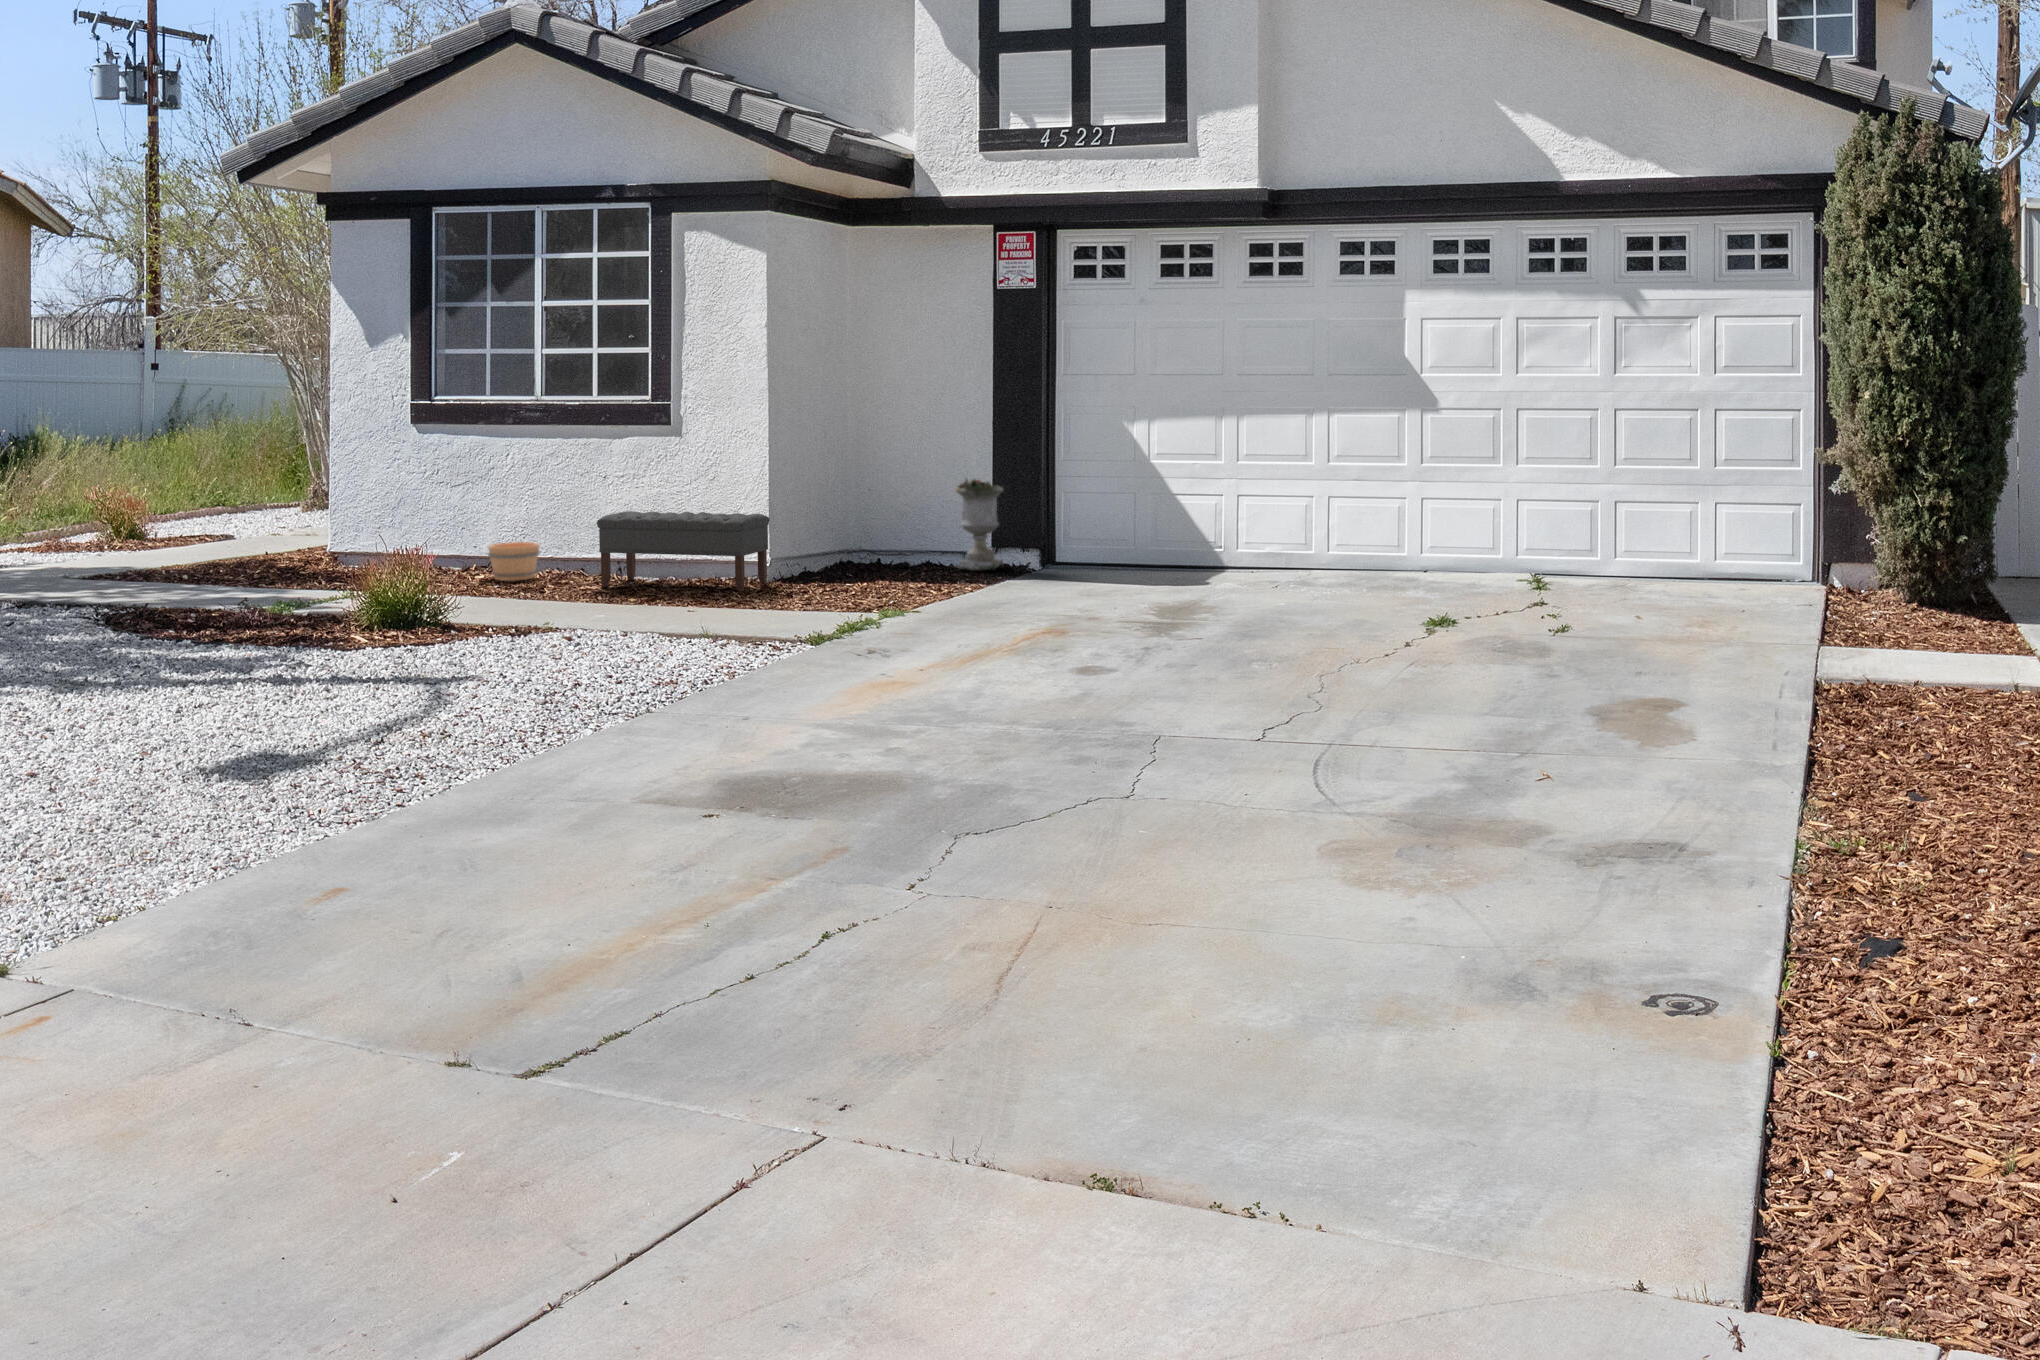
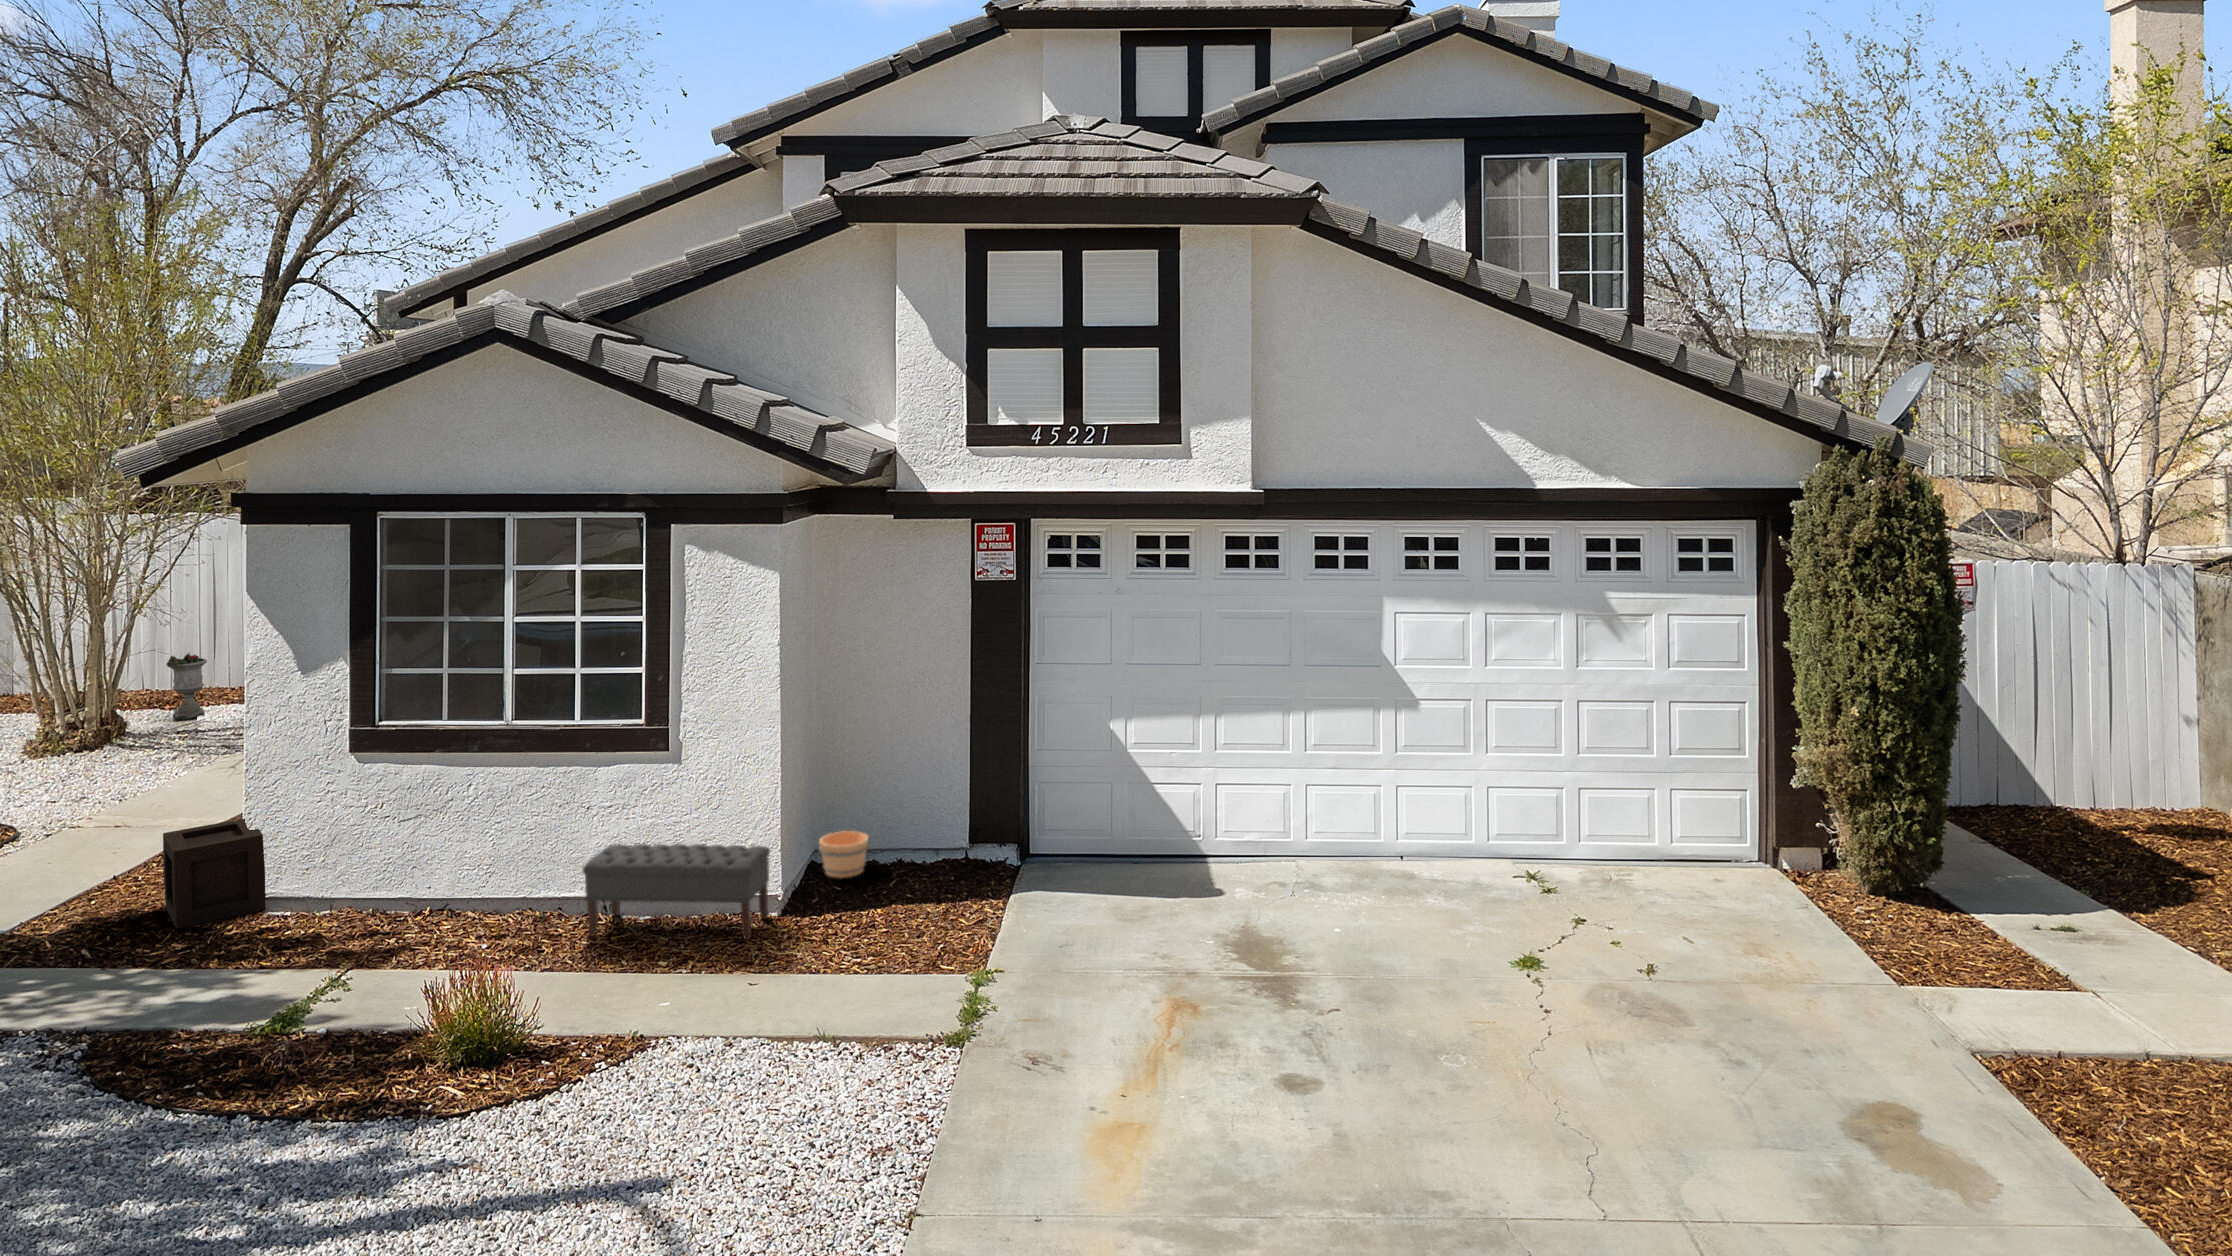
planter: present [956,479,1003,571] -> present [166,653,207,720]
wooden crate: none [250,494,333,573] -> present [163,819,266,928]
bucket: present [488,542,540,581] -> present [819,831,869,878]

